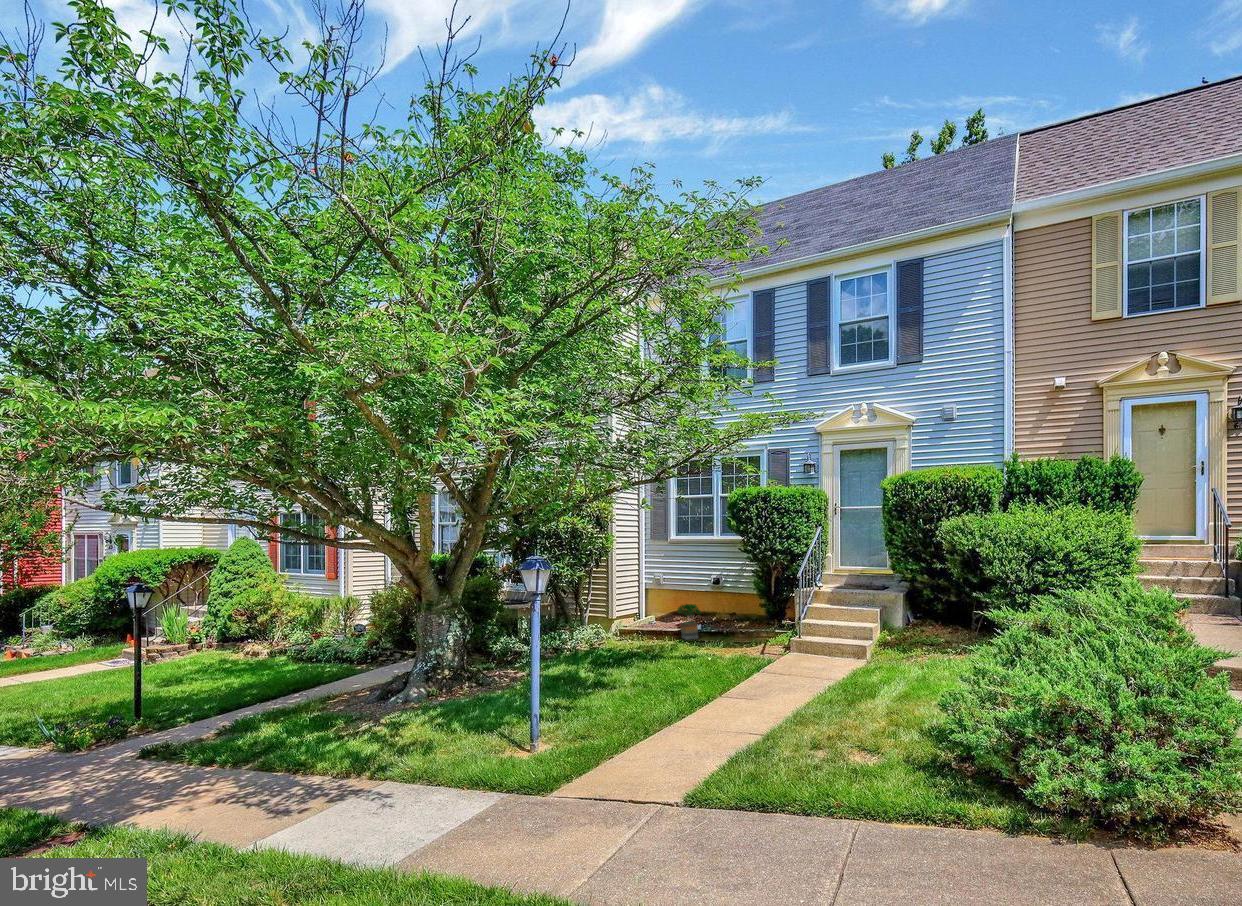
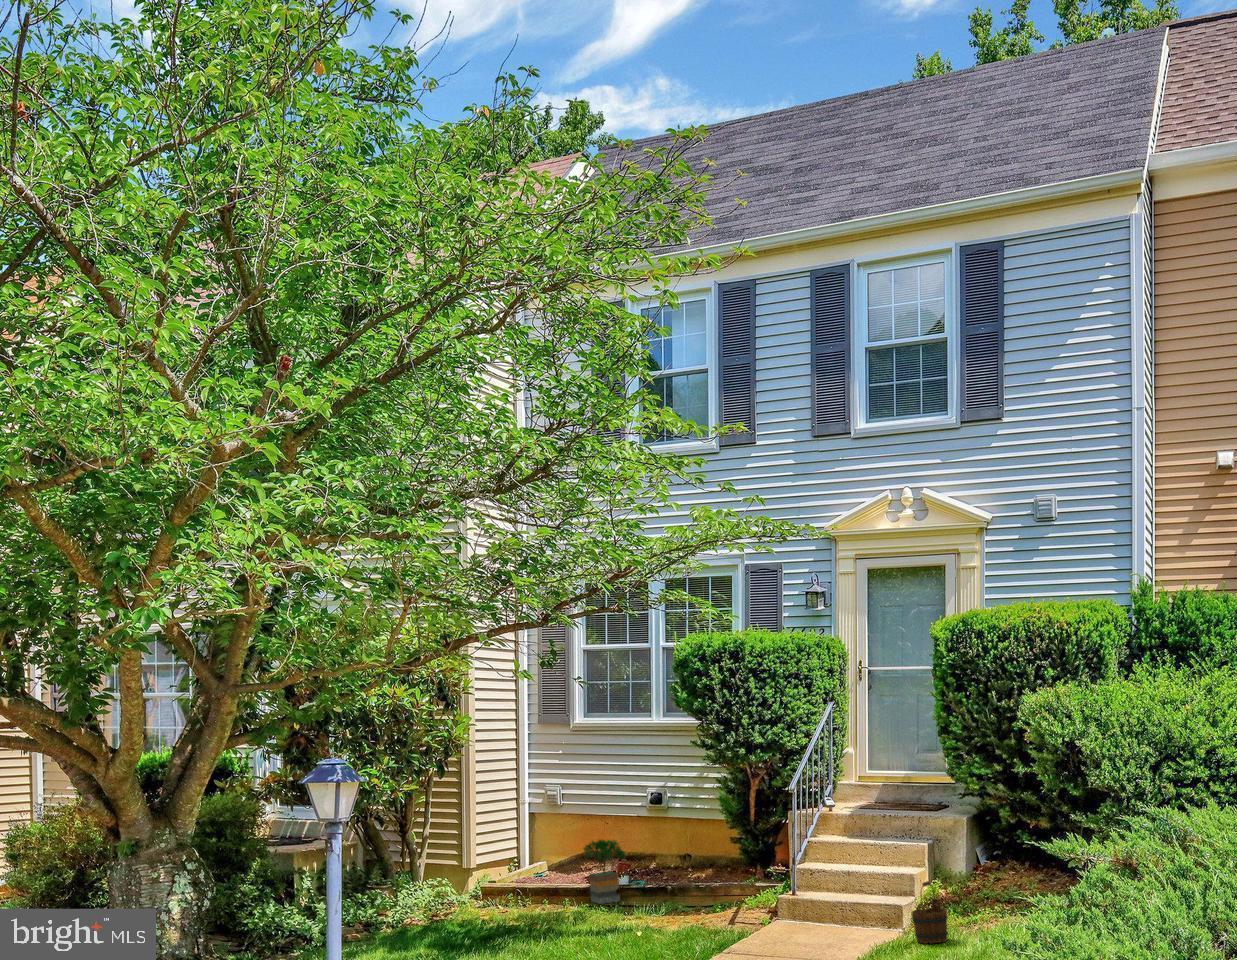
wooden bucket: none [877,631,899,668] -> present [912,881,948,944]

